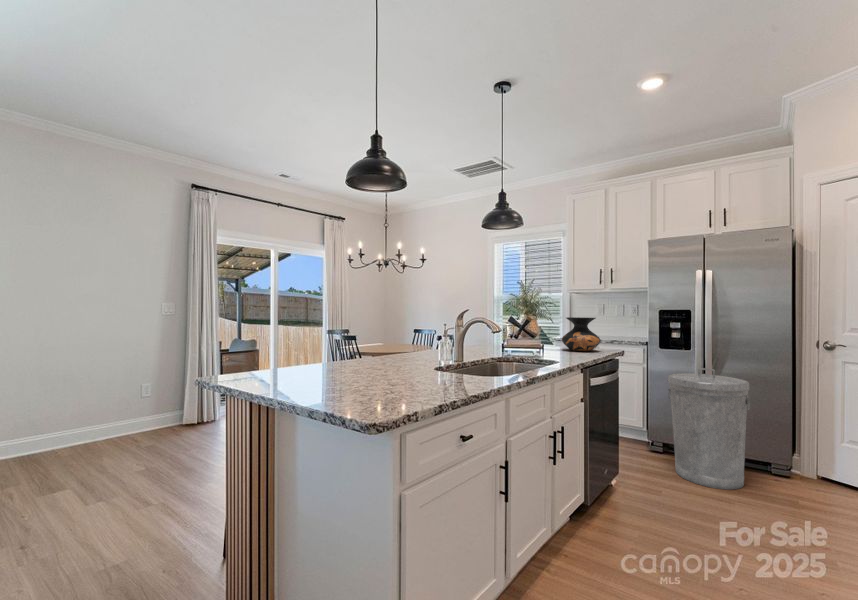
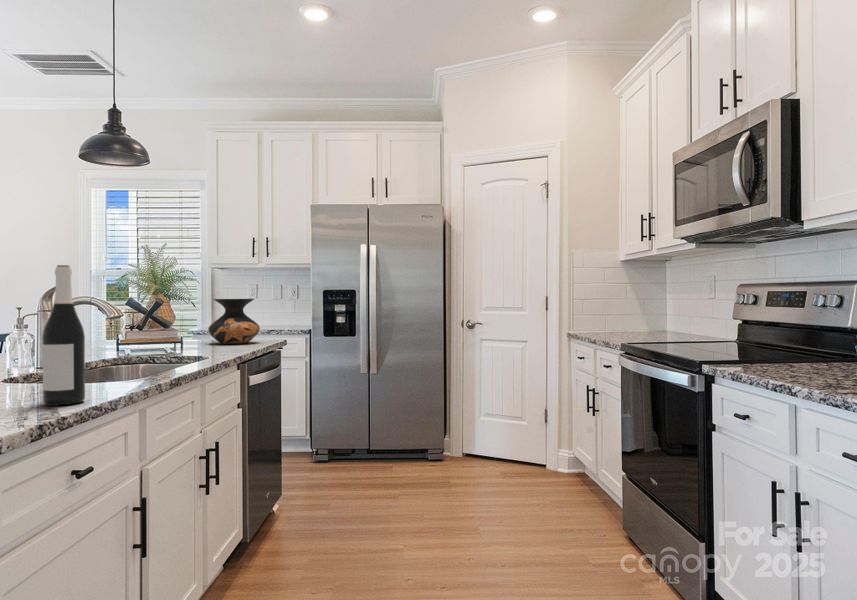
wine bottle: none [448,305,470,392] -> present [42,265,85,406]
trash can: present [668,368,750,490] -> none [333,355,408,485]

